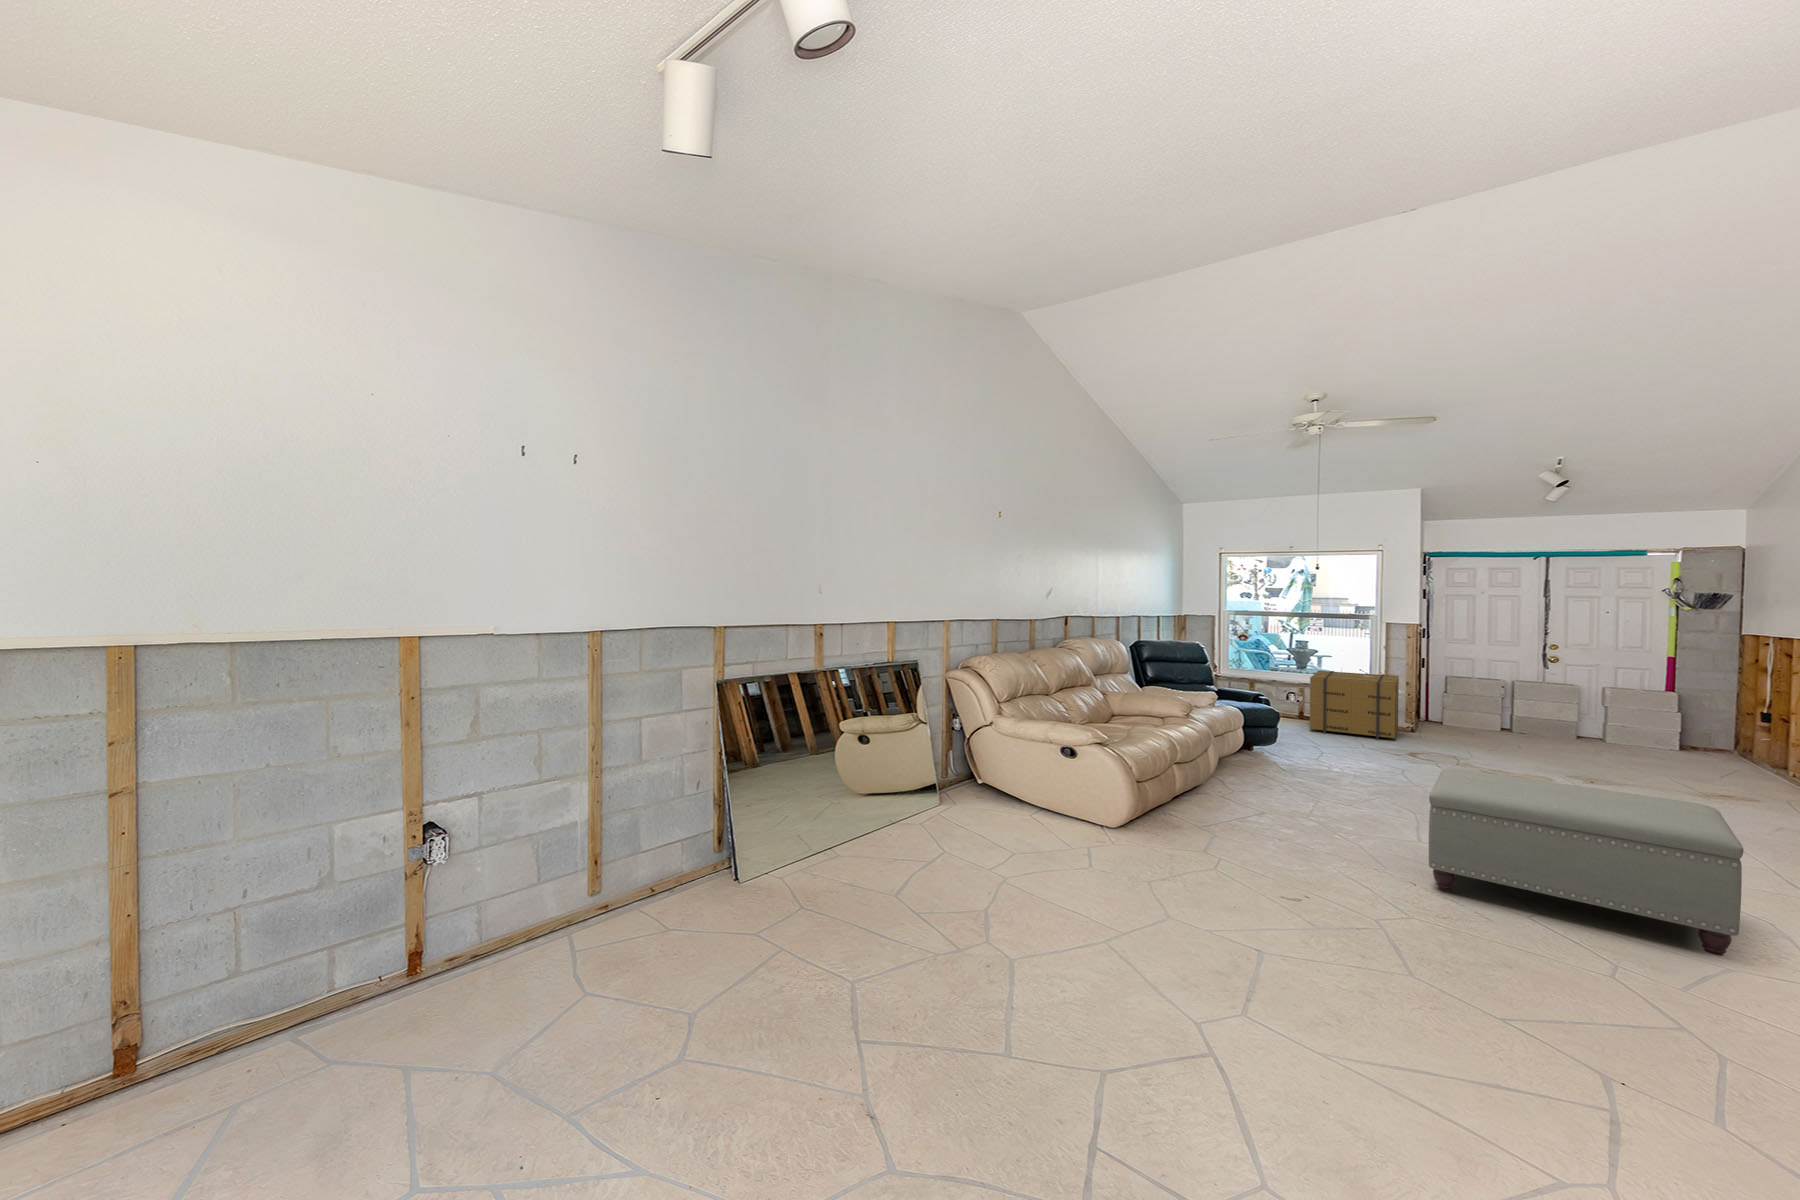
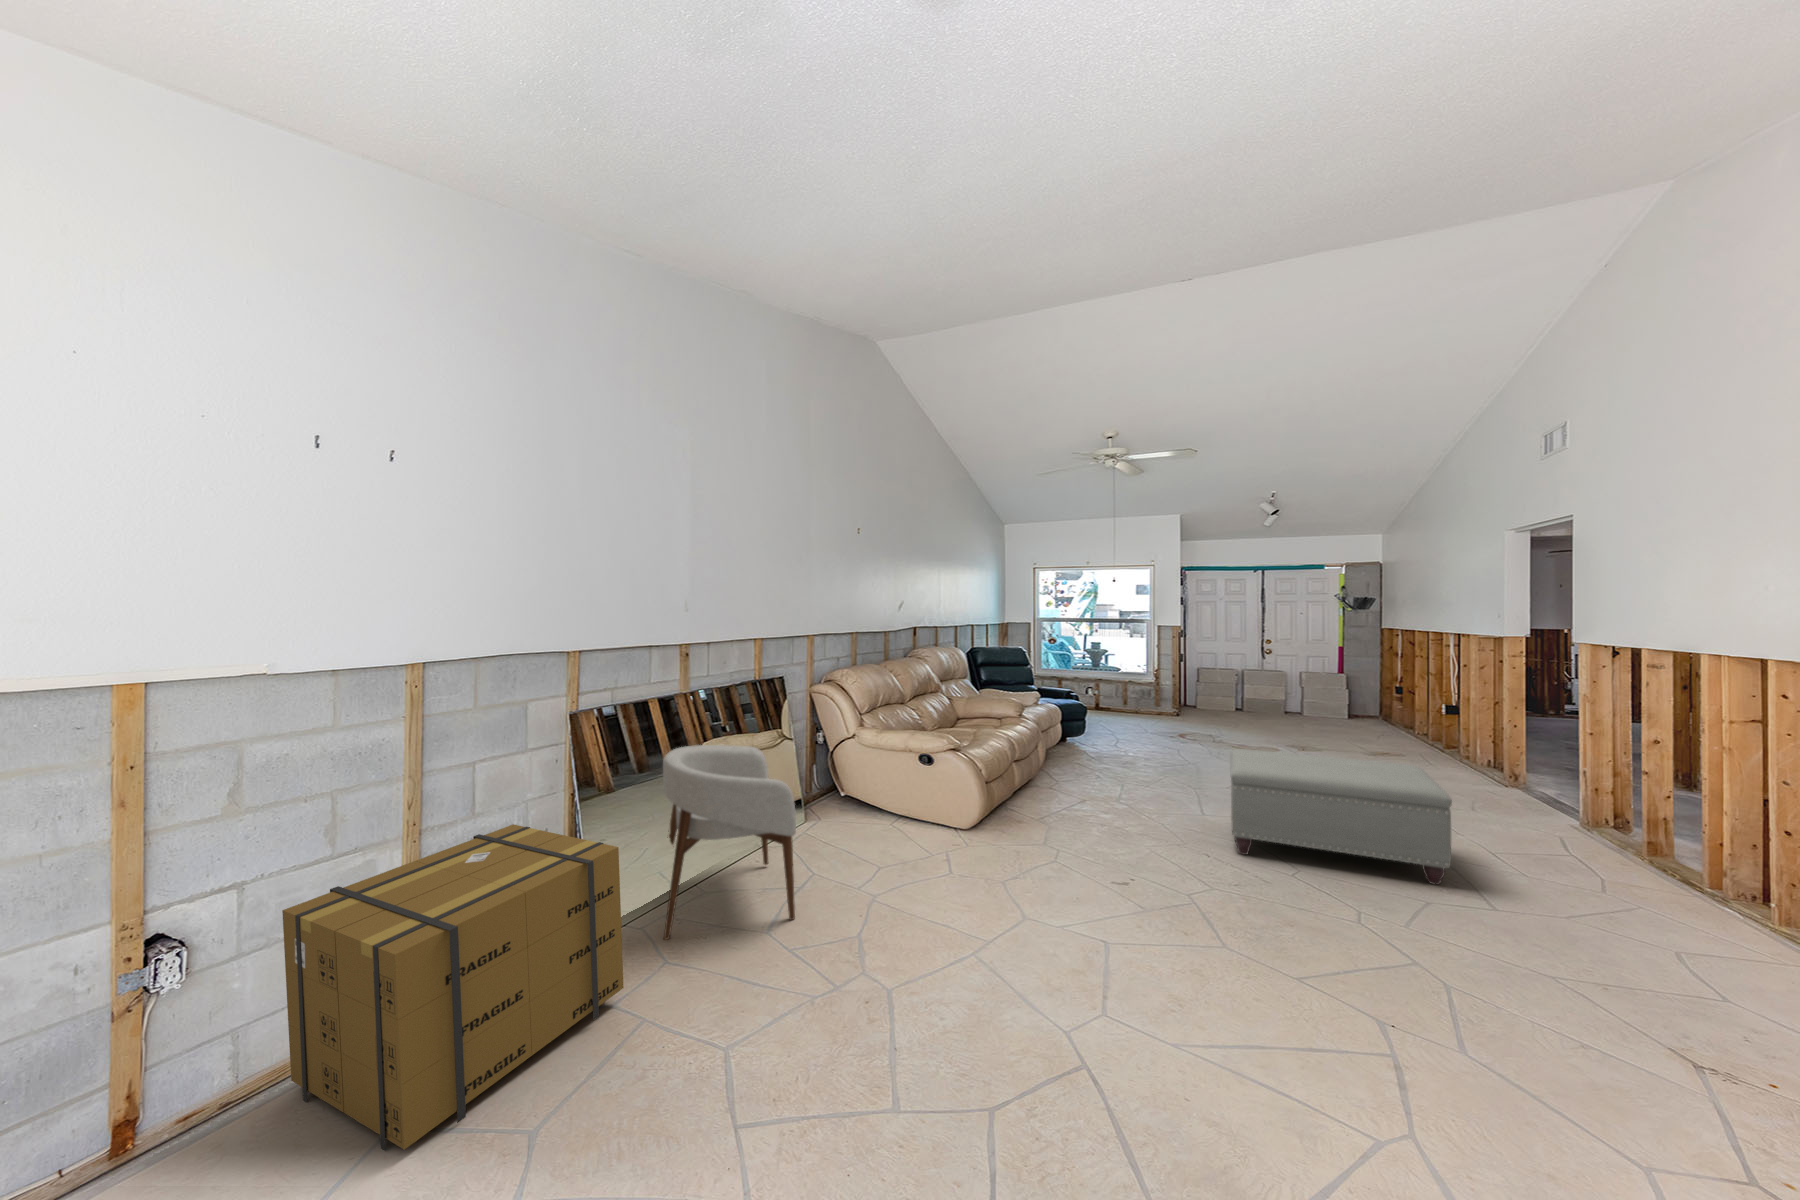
cardboard box: present [1310,671,1399,739] -> present [282,824,624,1151]
armchair: none [793,720,916,895] -> present [663,745,796,940]

